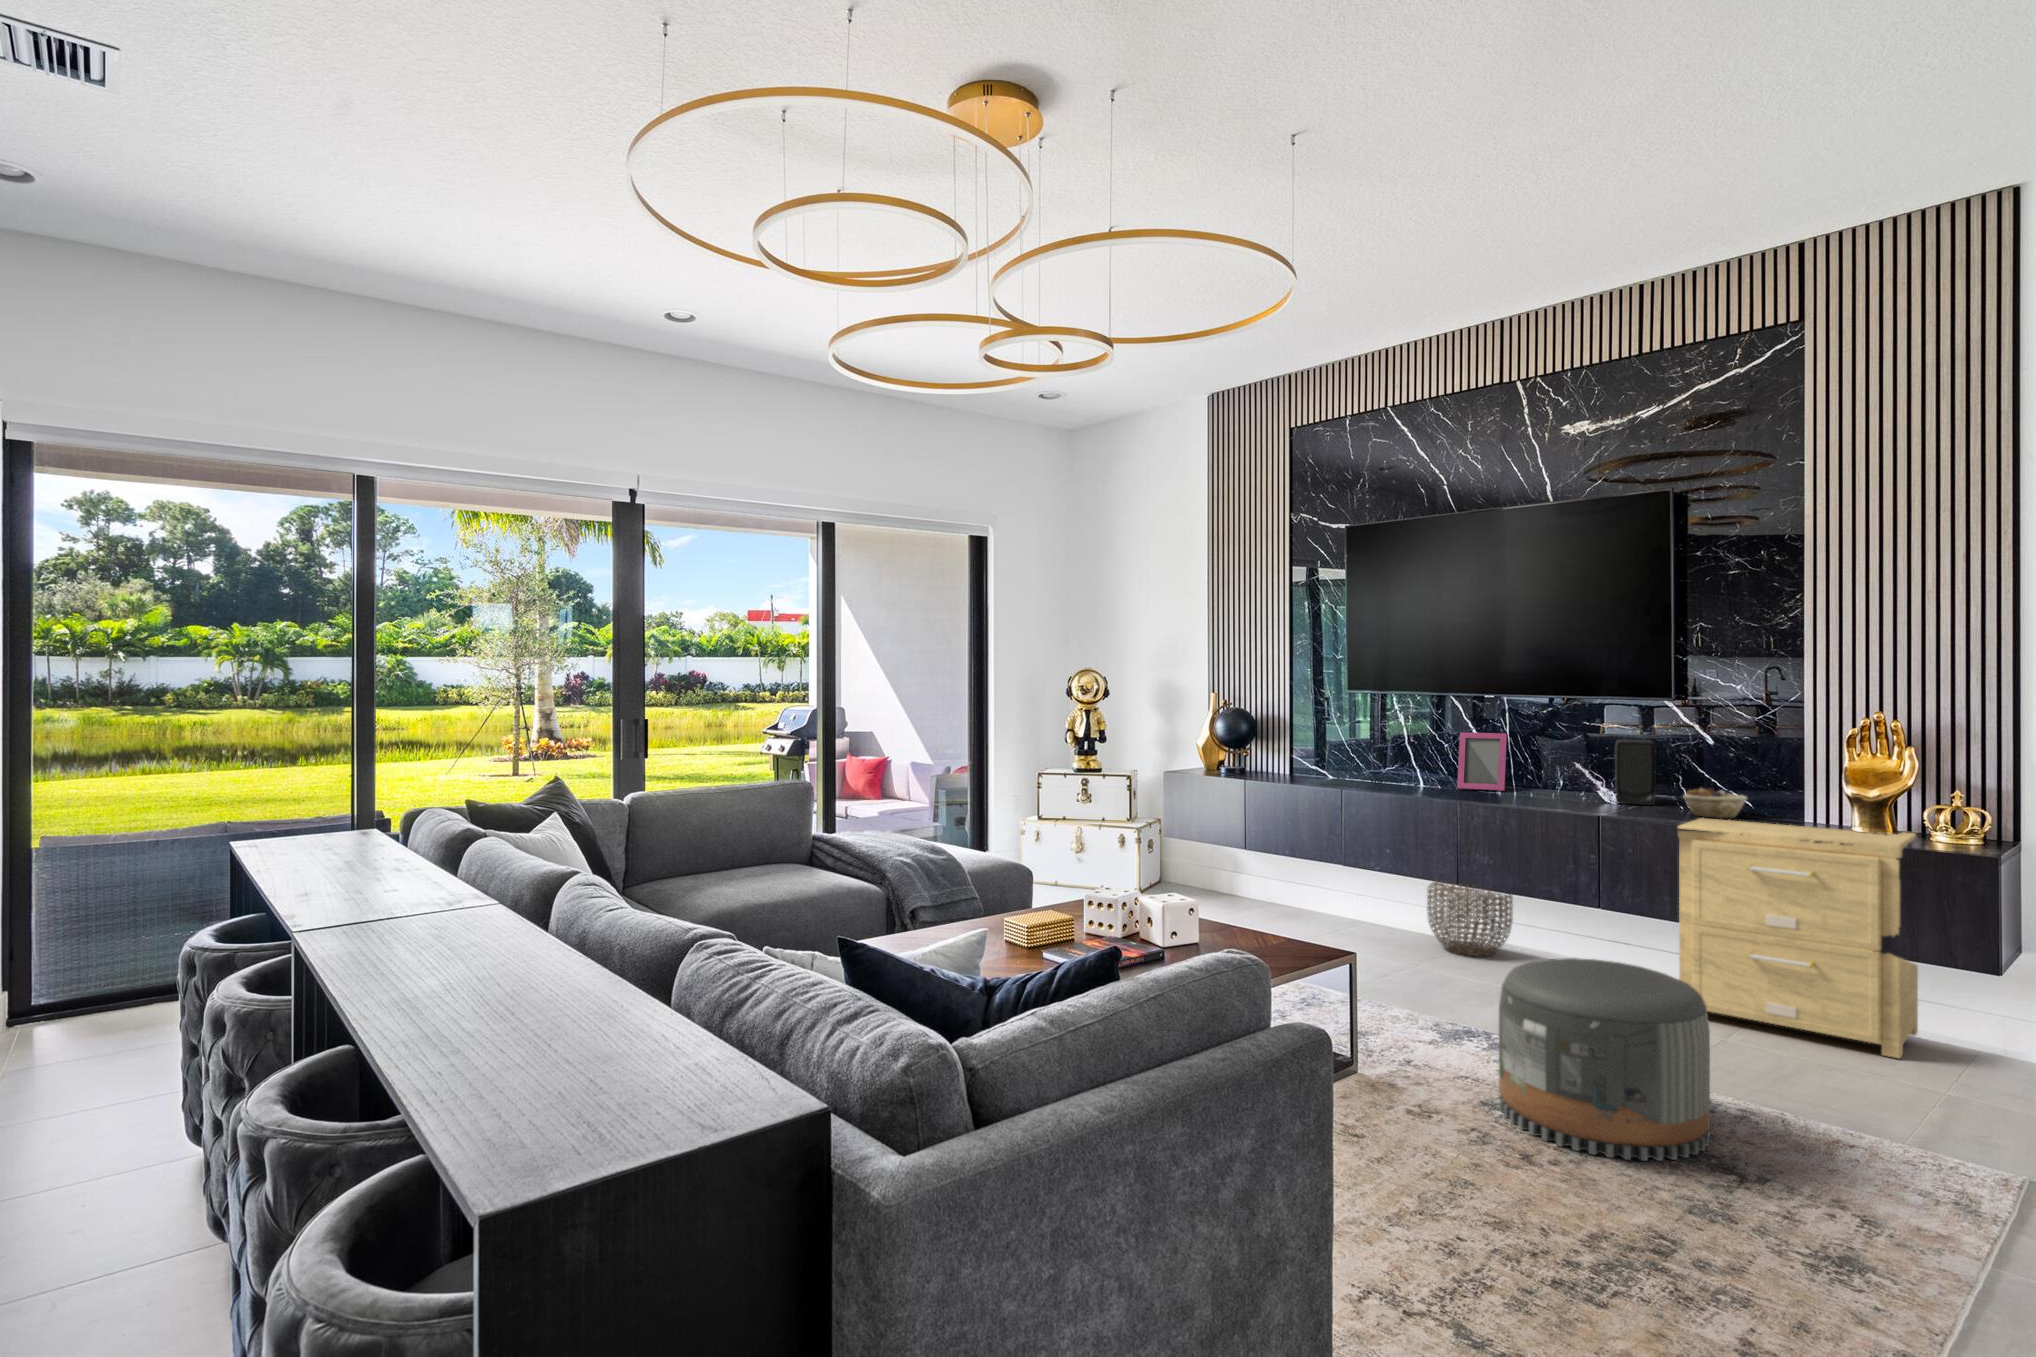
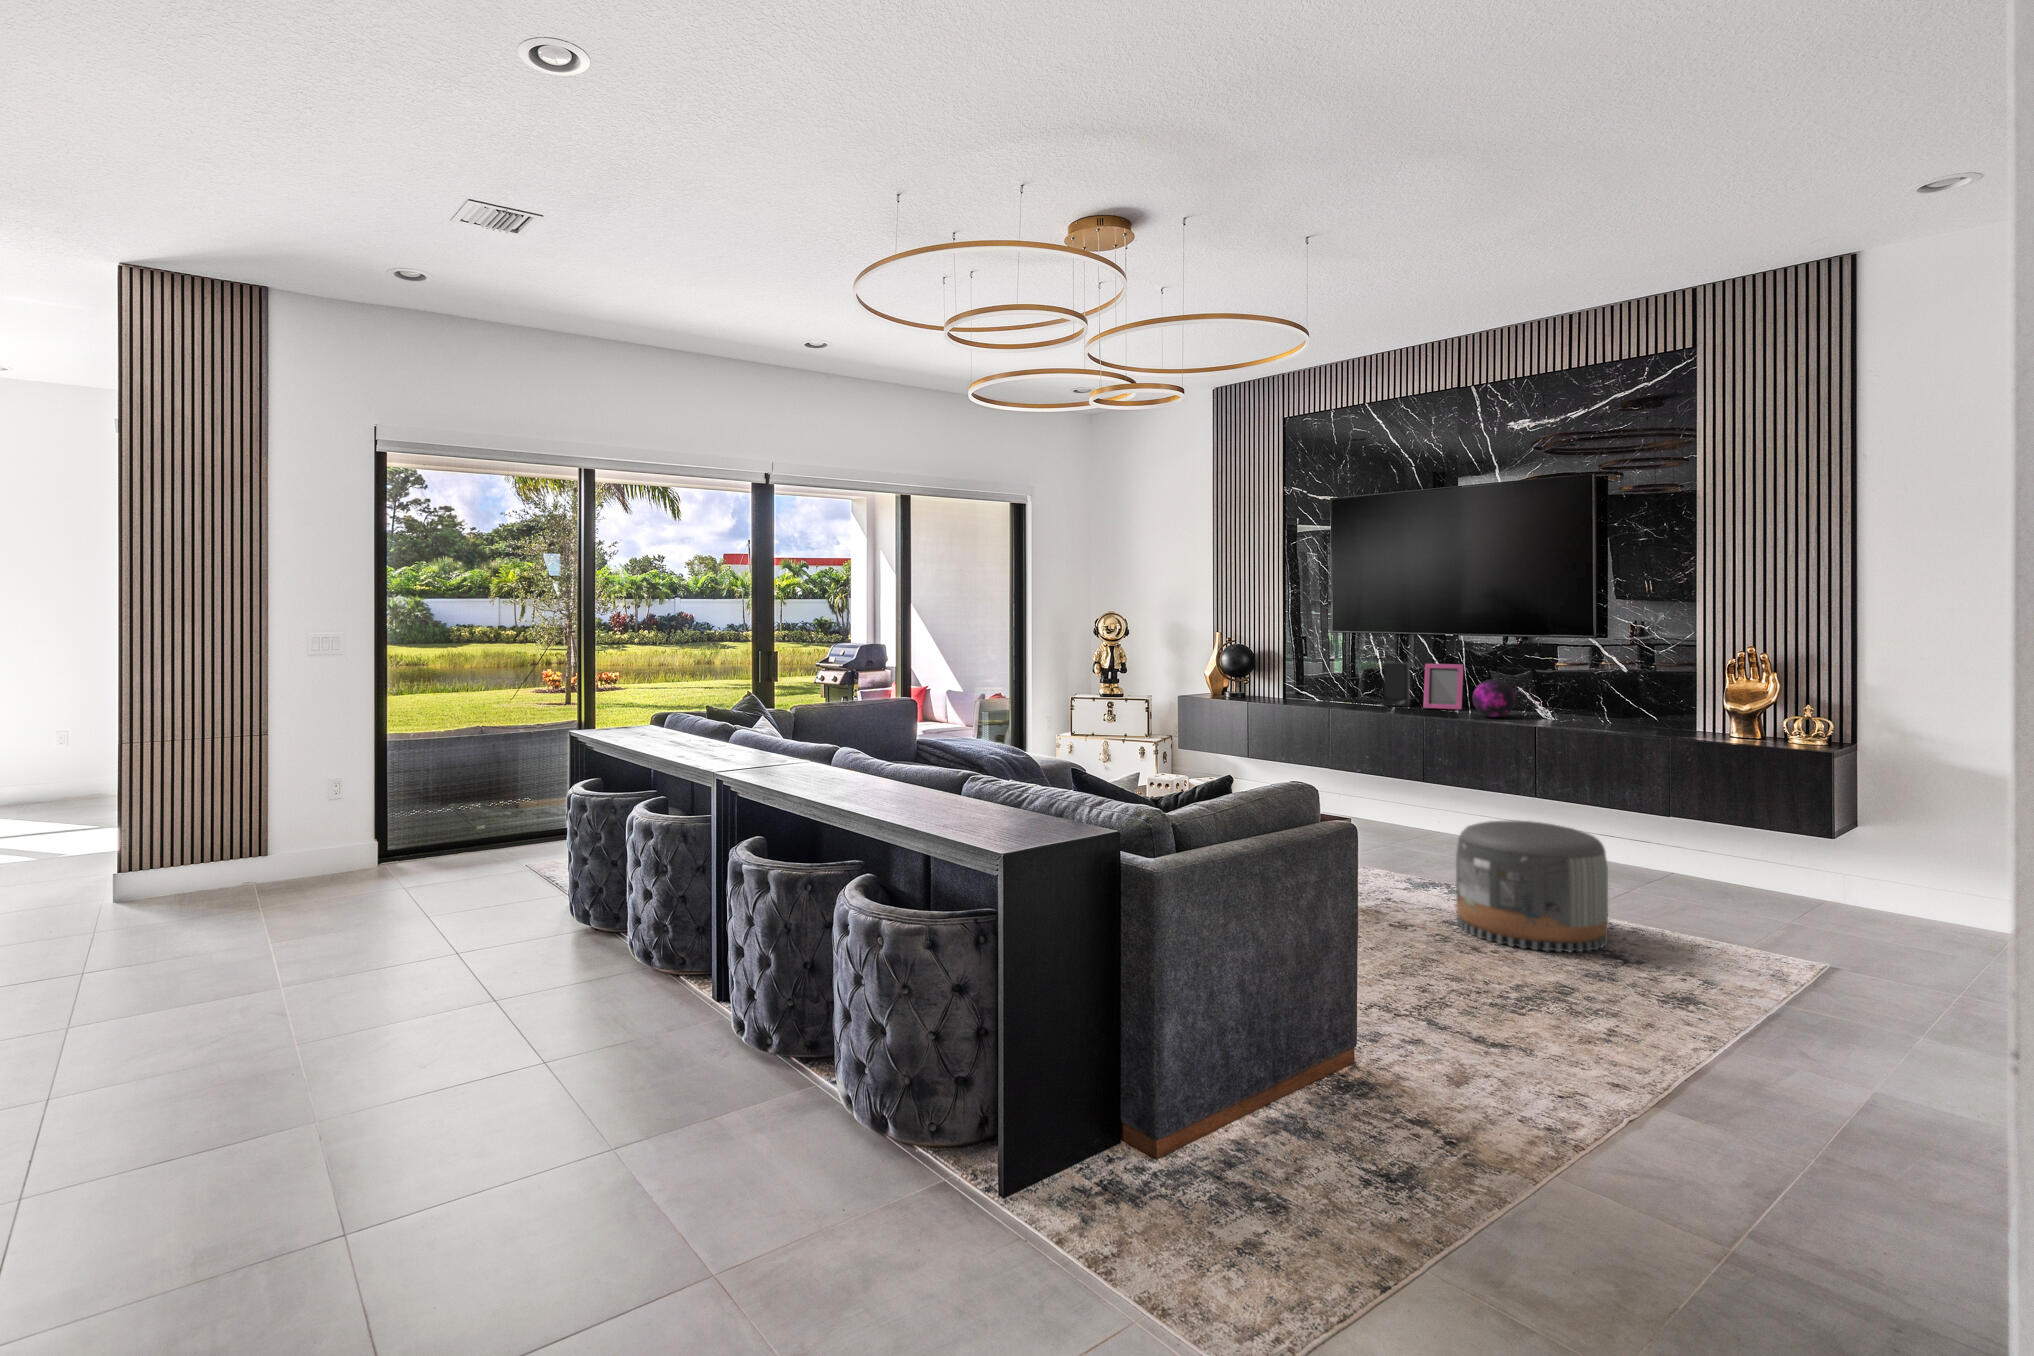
speaker: present [1615,740,1655,805] -> present [1383,662,1410,707]
decorative orb: none [1518,753,1572,802] -> present [1472,679,1516,718]
succulent planter: present [1683,788,1747,818] -> none [1602,705,1653,728]
side table: present [1678,818,1918,1058] -> none [1596,727,1783,904]
woven basket: present [1427,880,1513,957] -> none [1399,769,1468,839]

